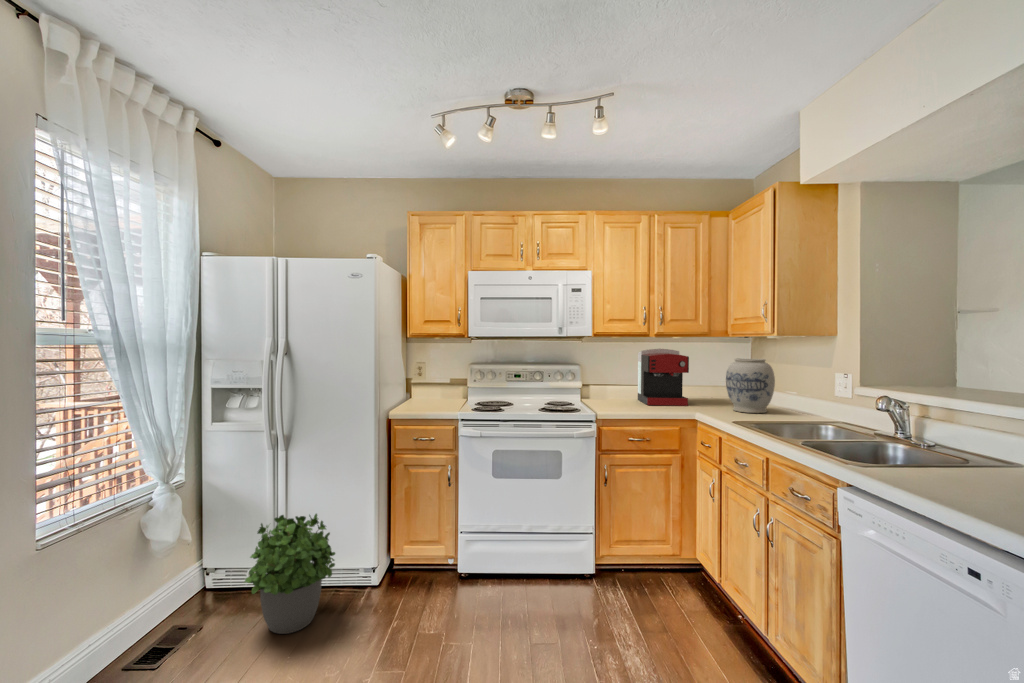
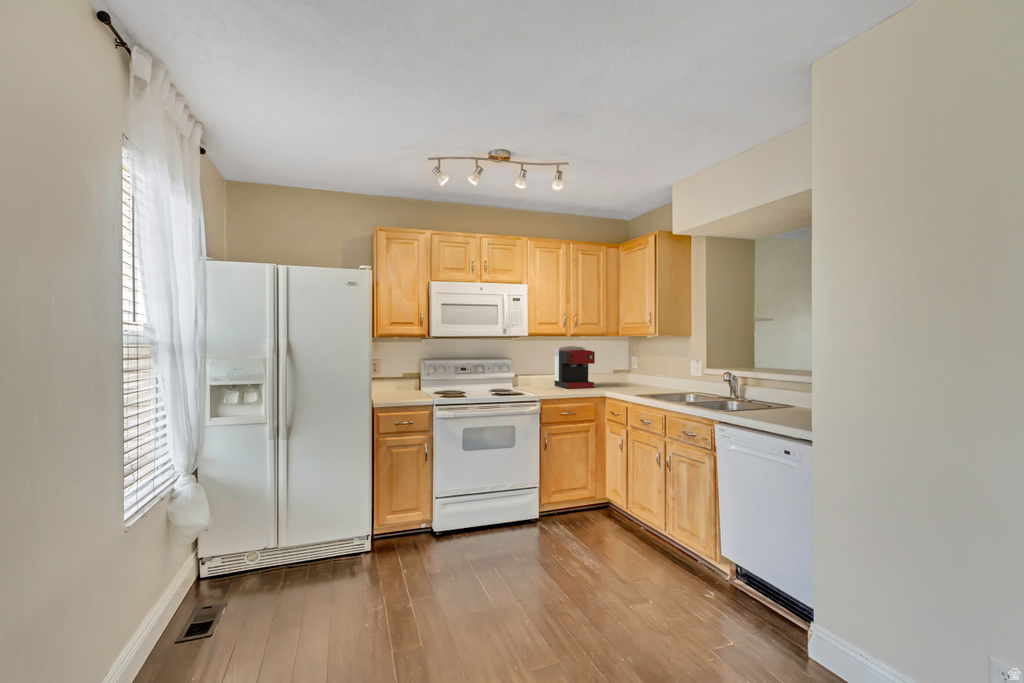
vase: present [726,358,775,413] -> none [621,352,653,390]
potted plant: present [245,514,335,634] -> none [268,490,354,597]

